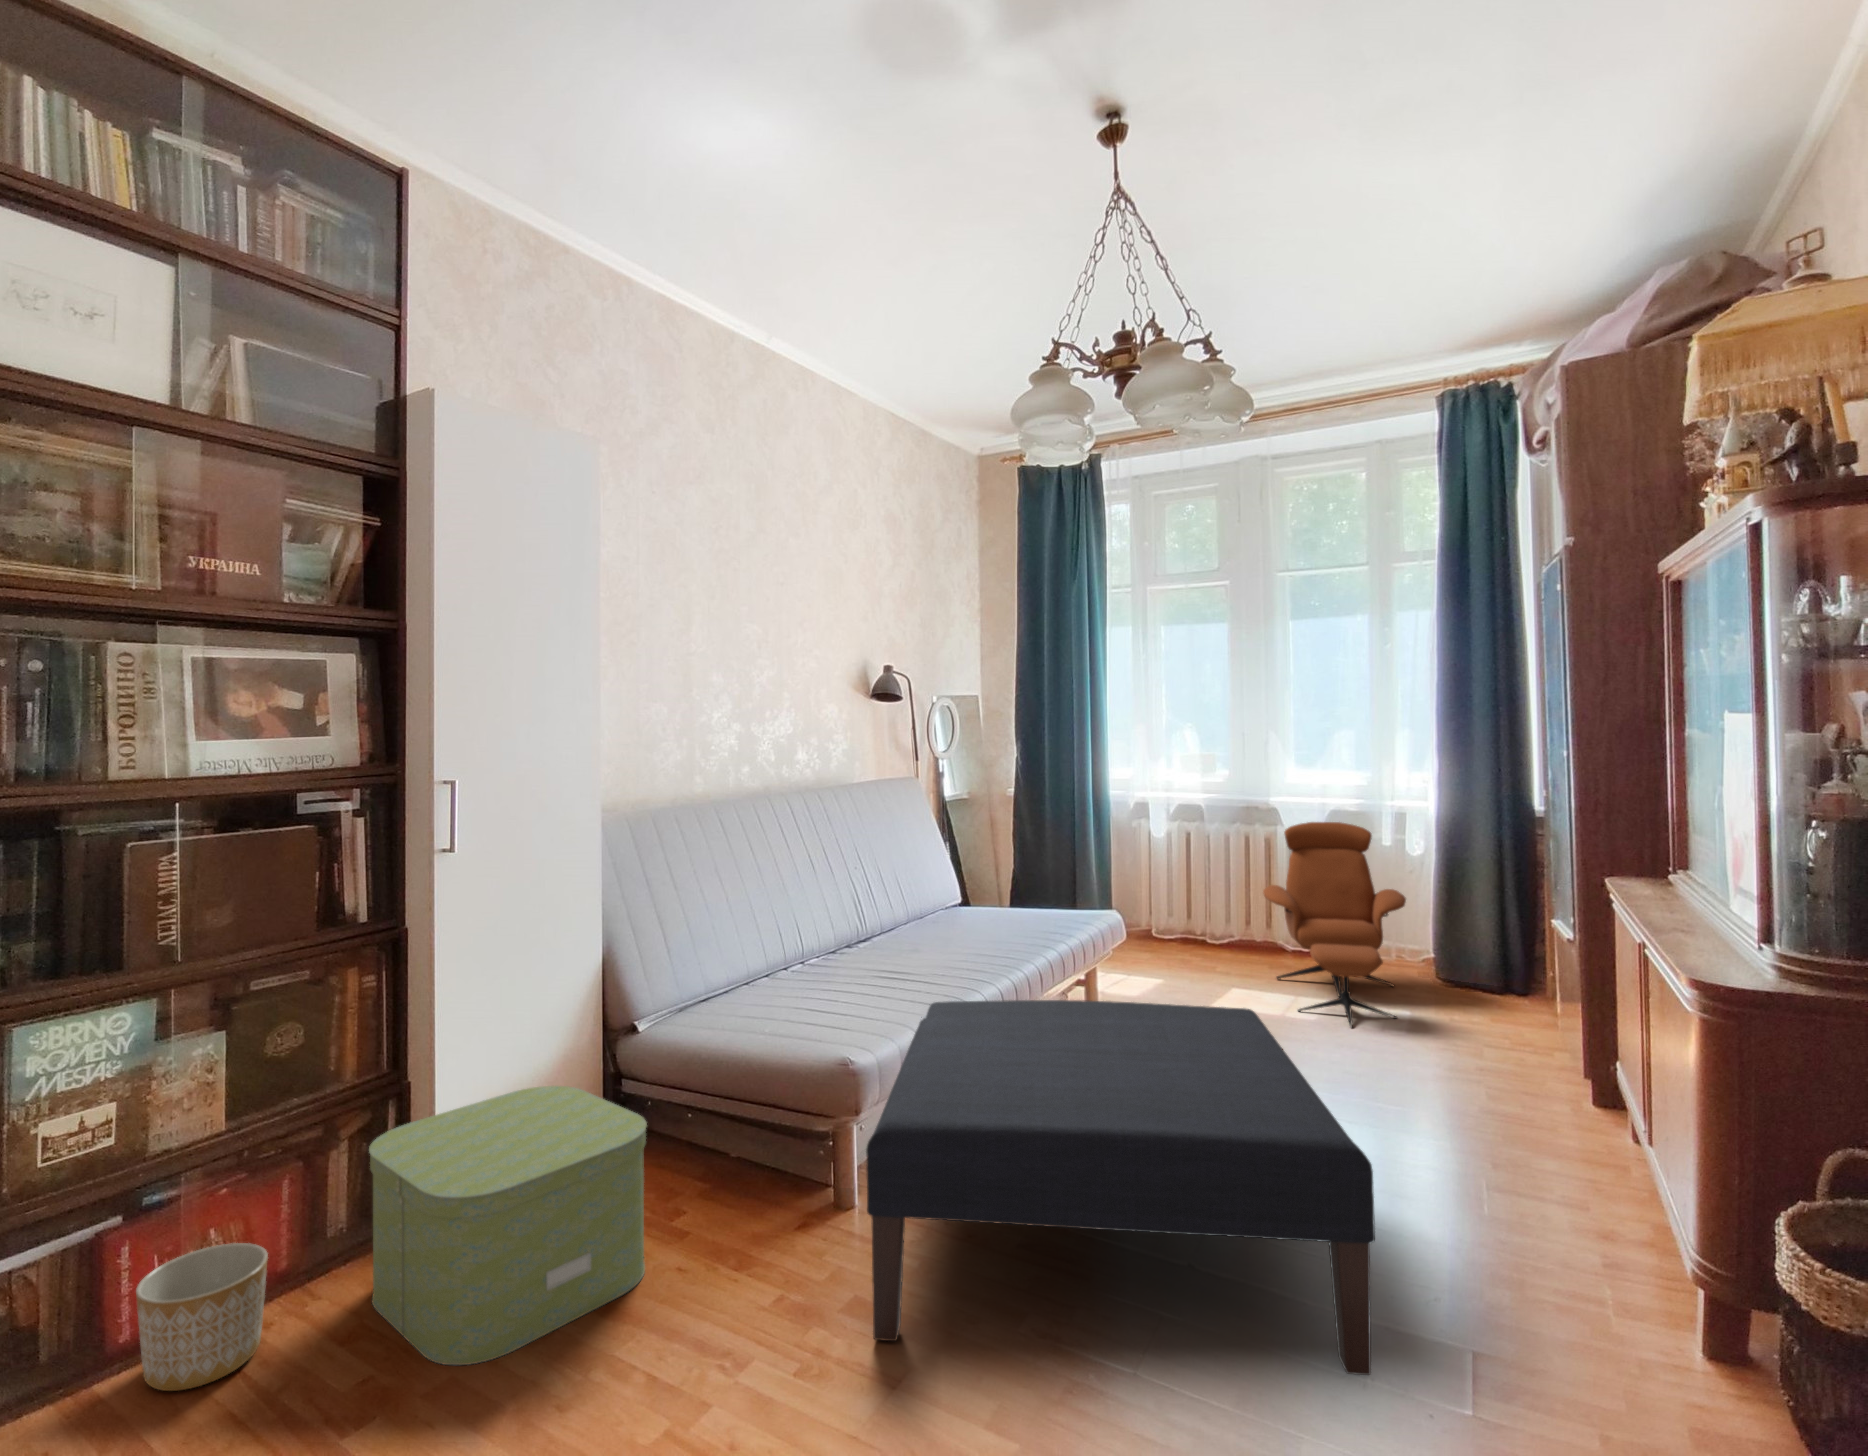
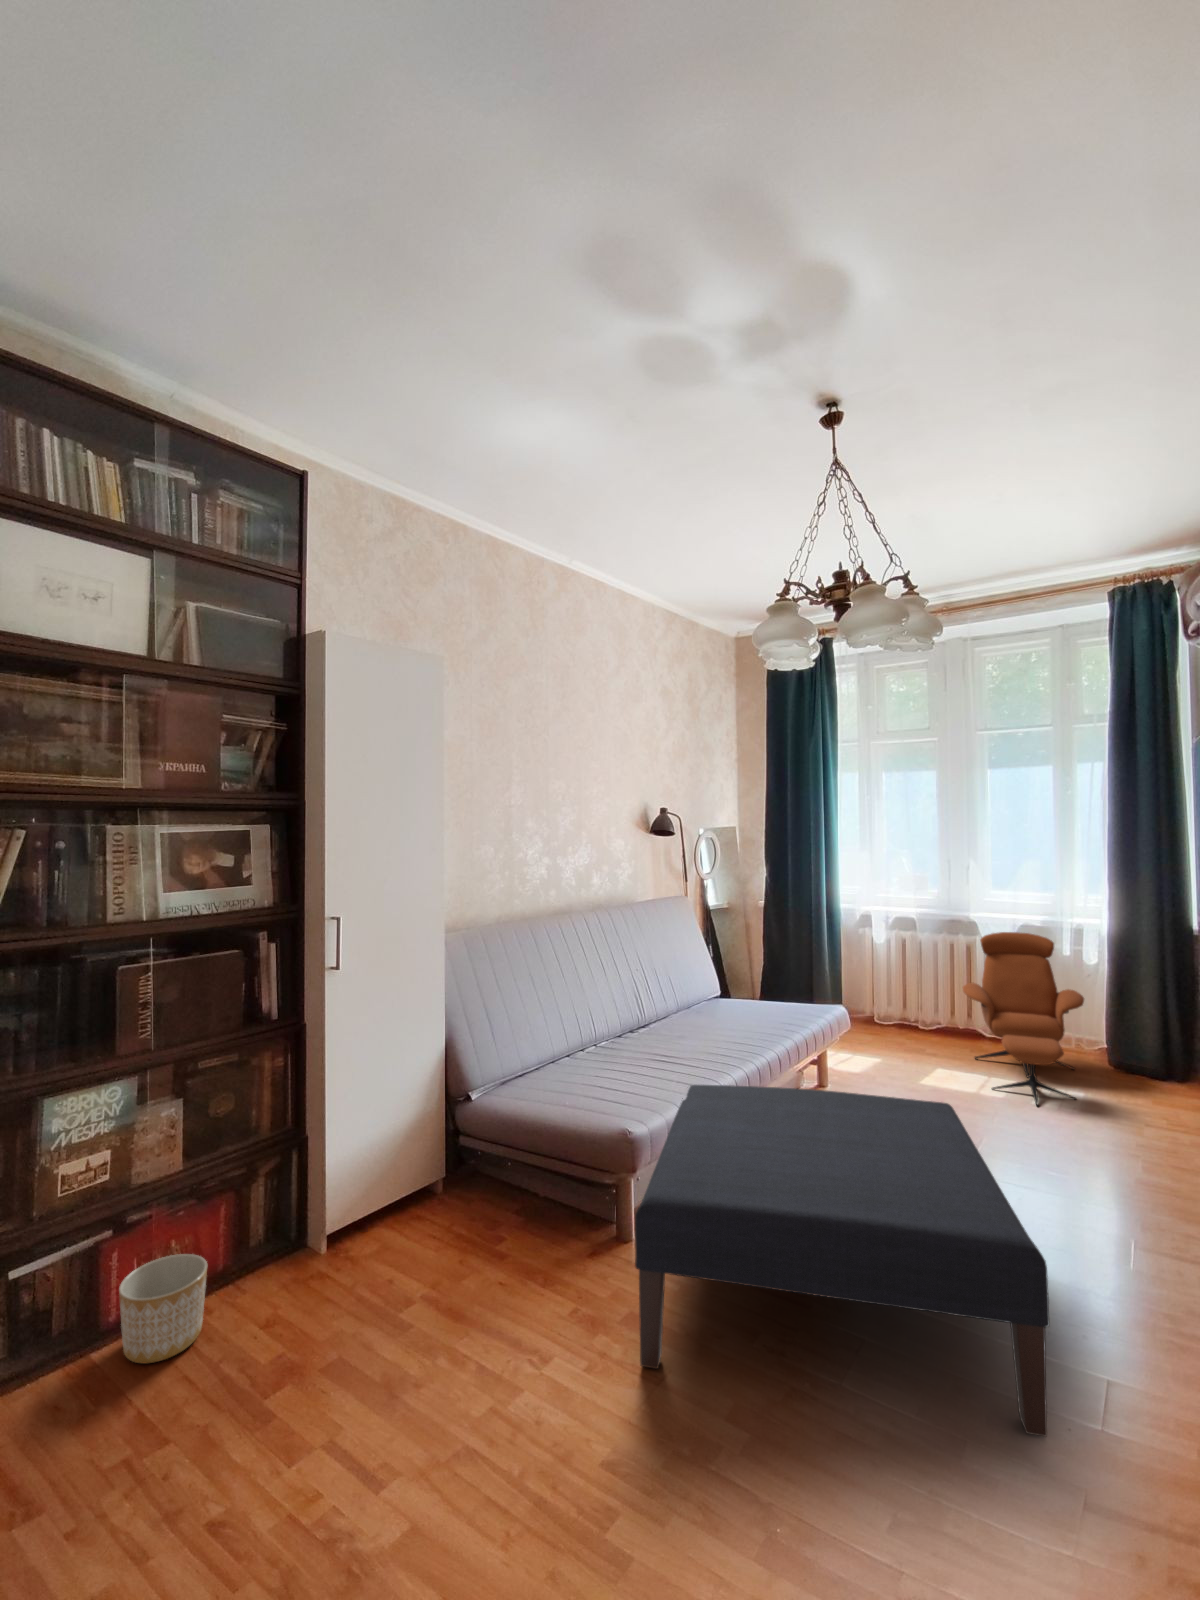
storage box: present [369,1086,647,1365] -> none [278,1141,474,1360]

